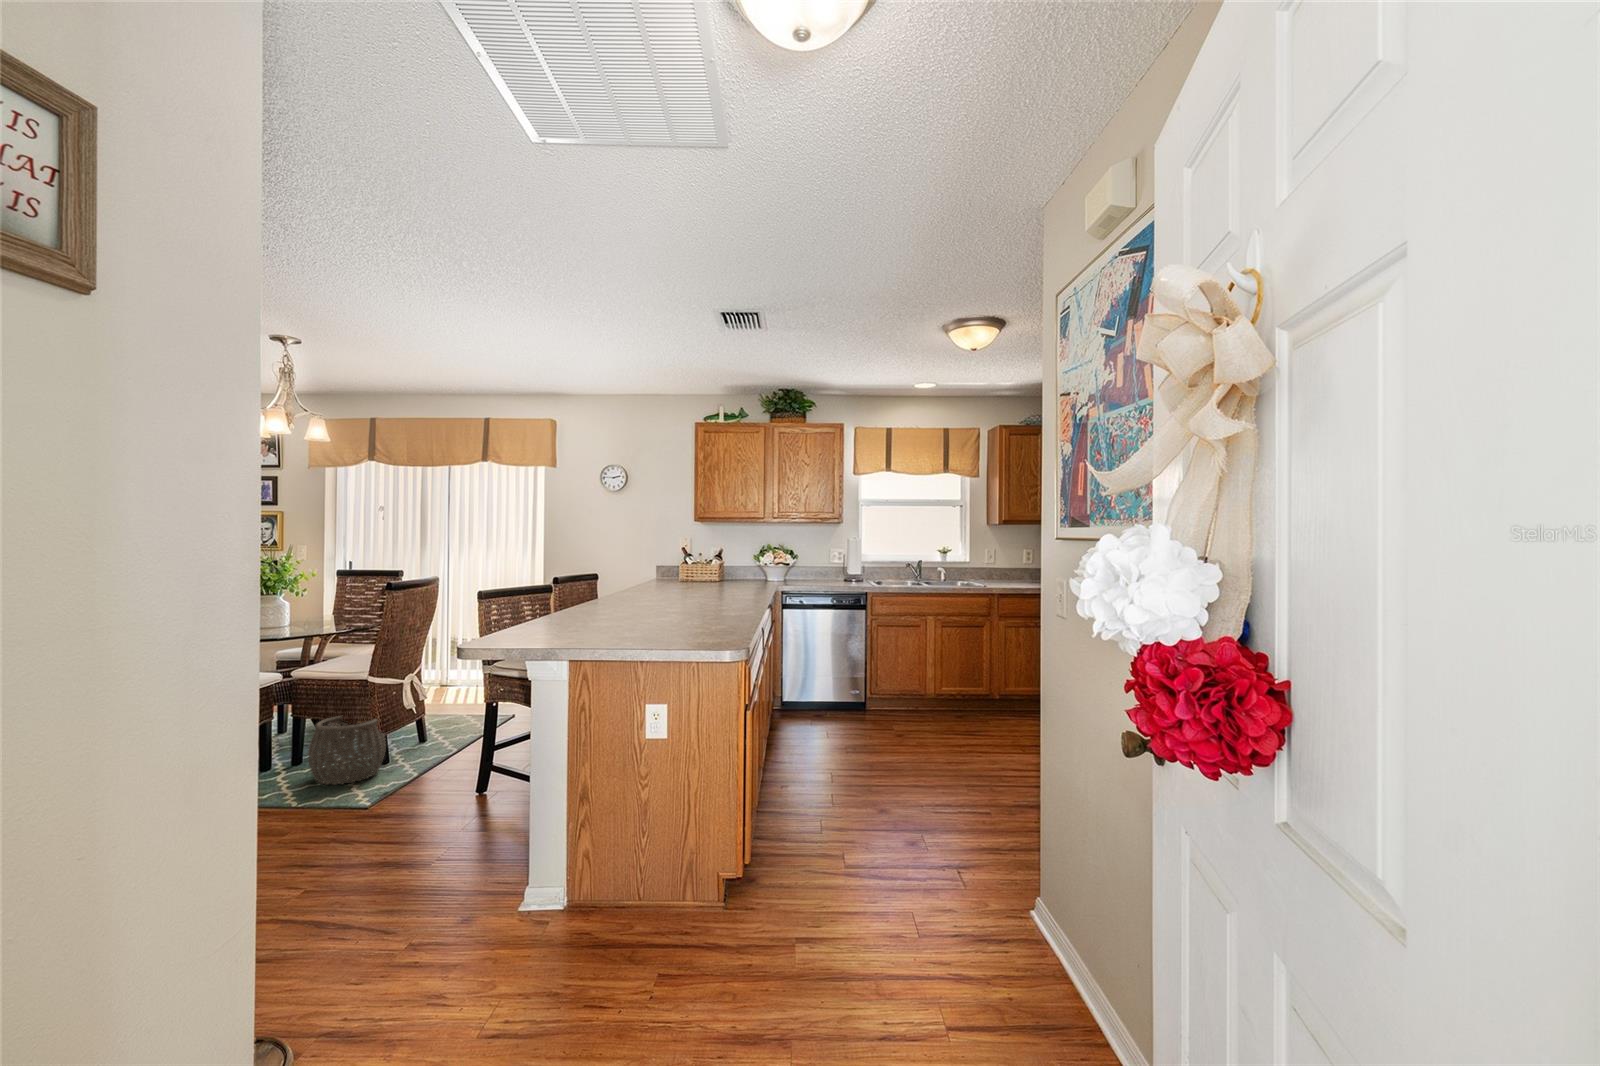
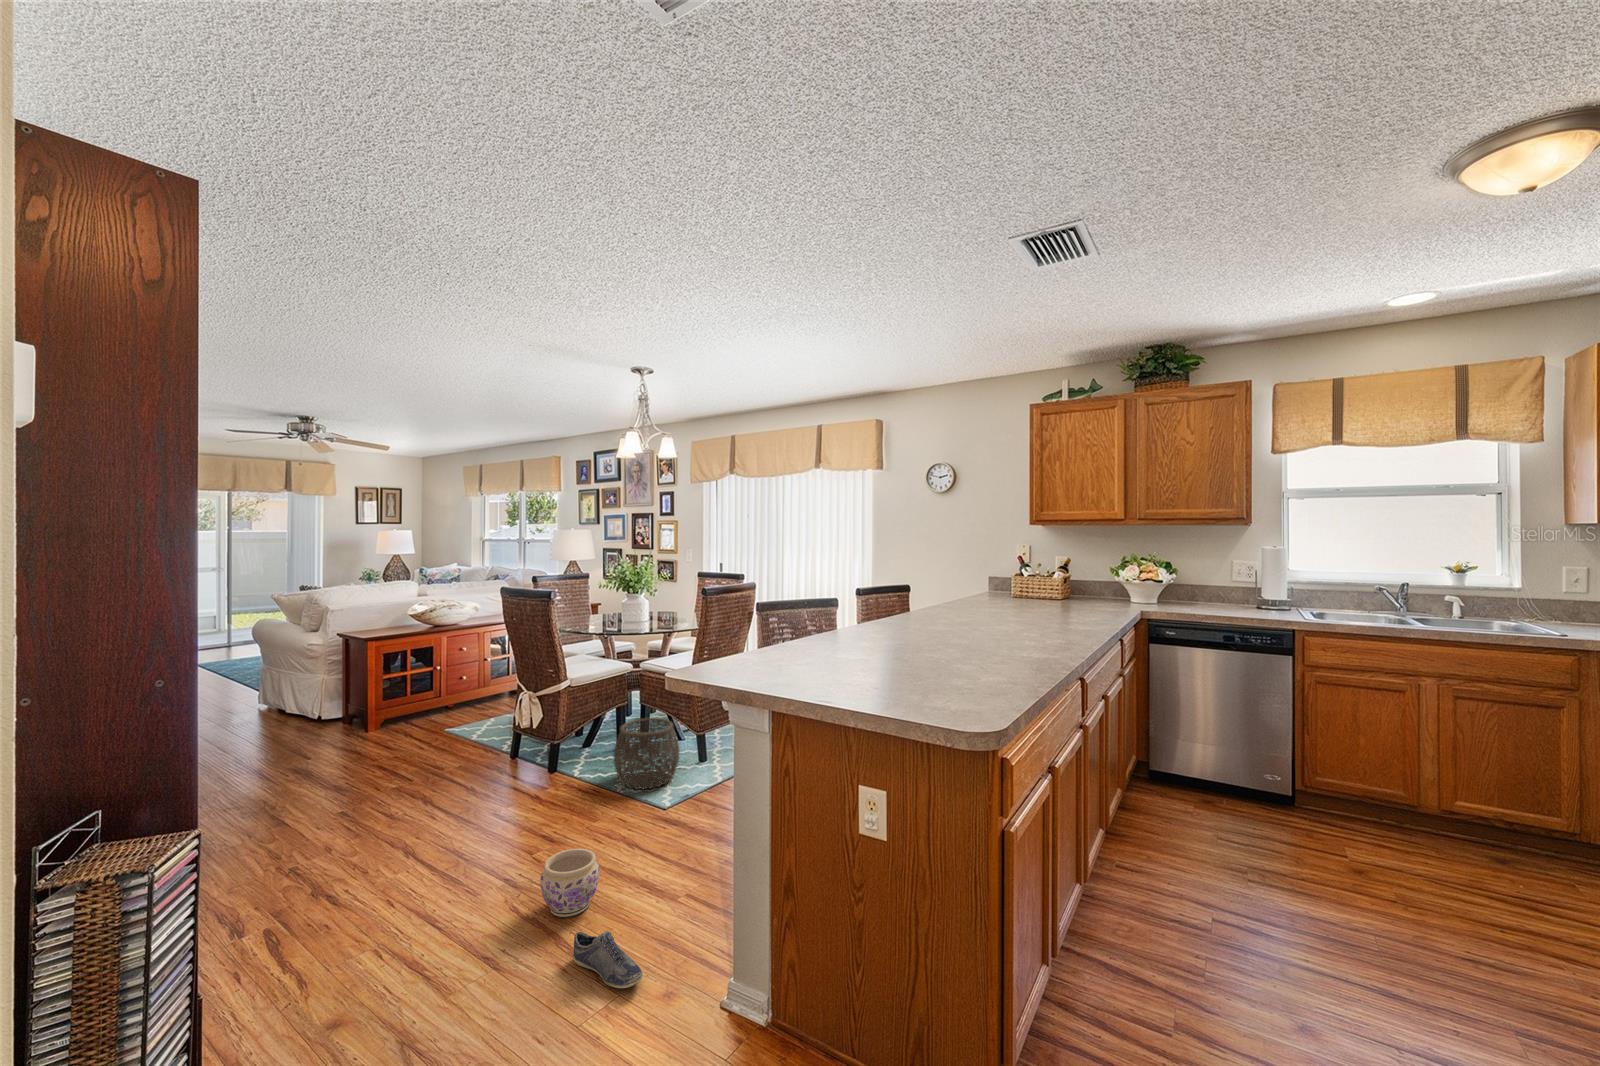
planter: none [330,809,390,867] -> present [540,849,599,918]
shoe: none [399,847,478,881] -> present [574,931,643,988]

